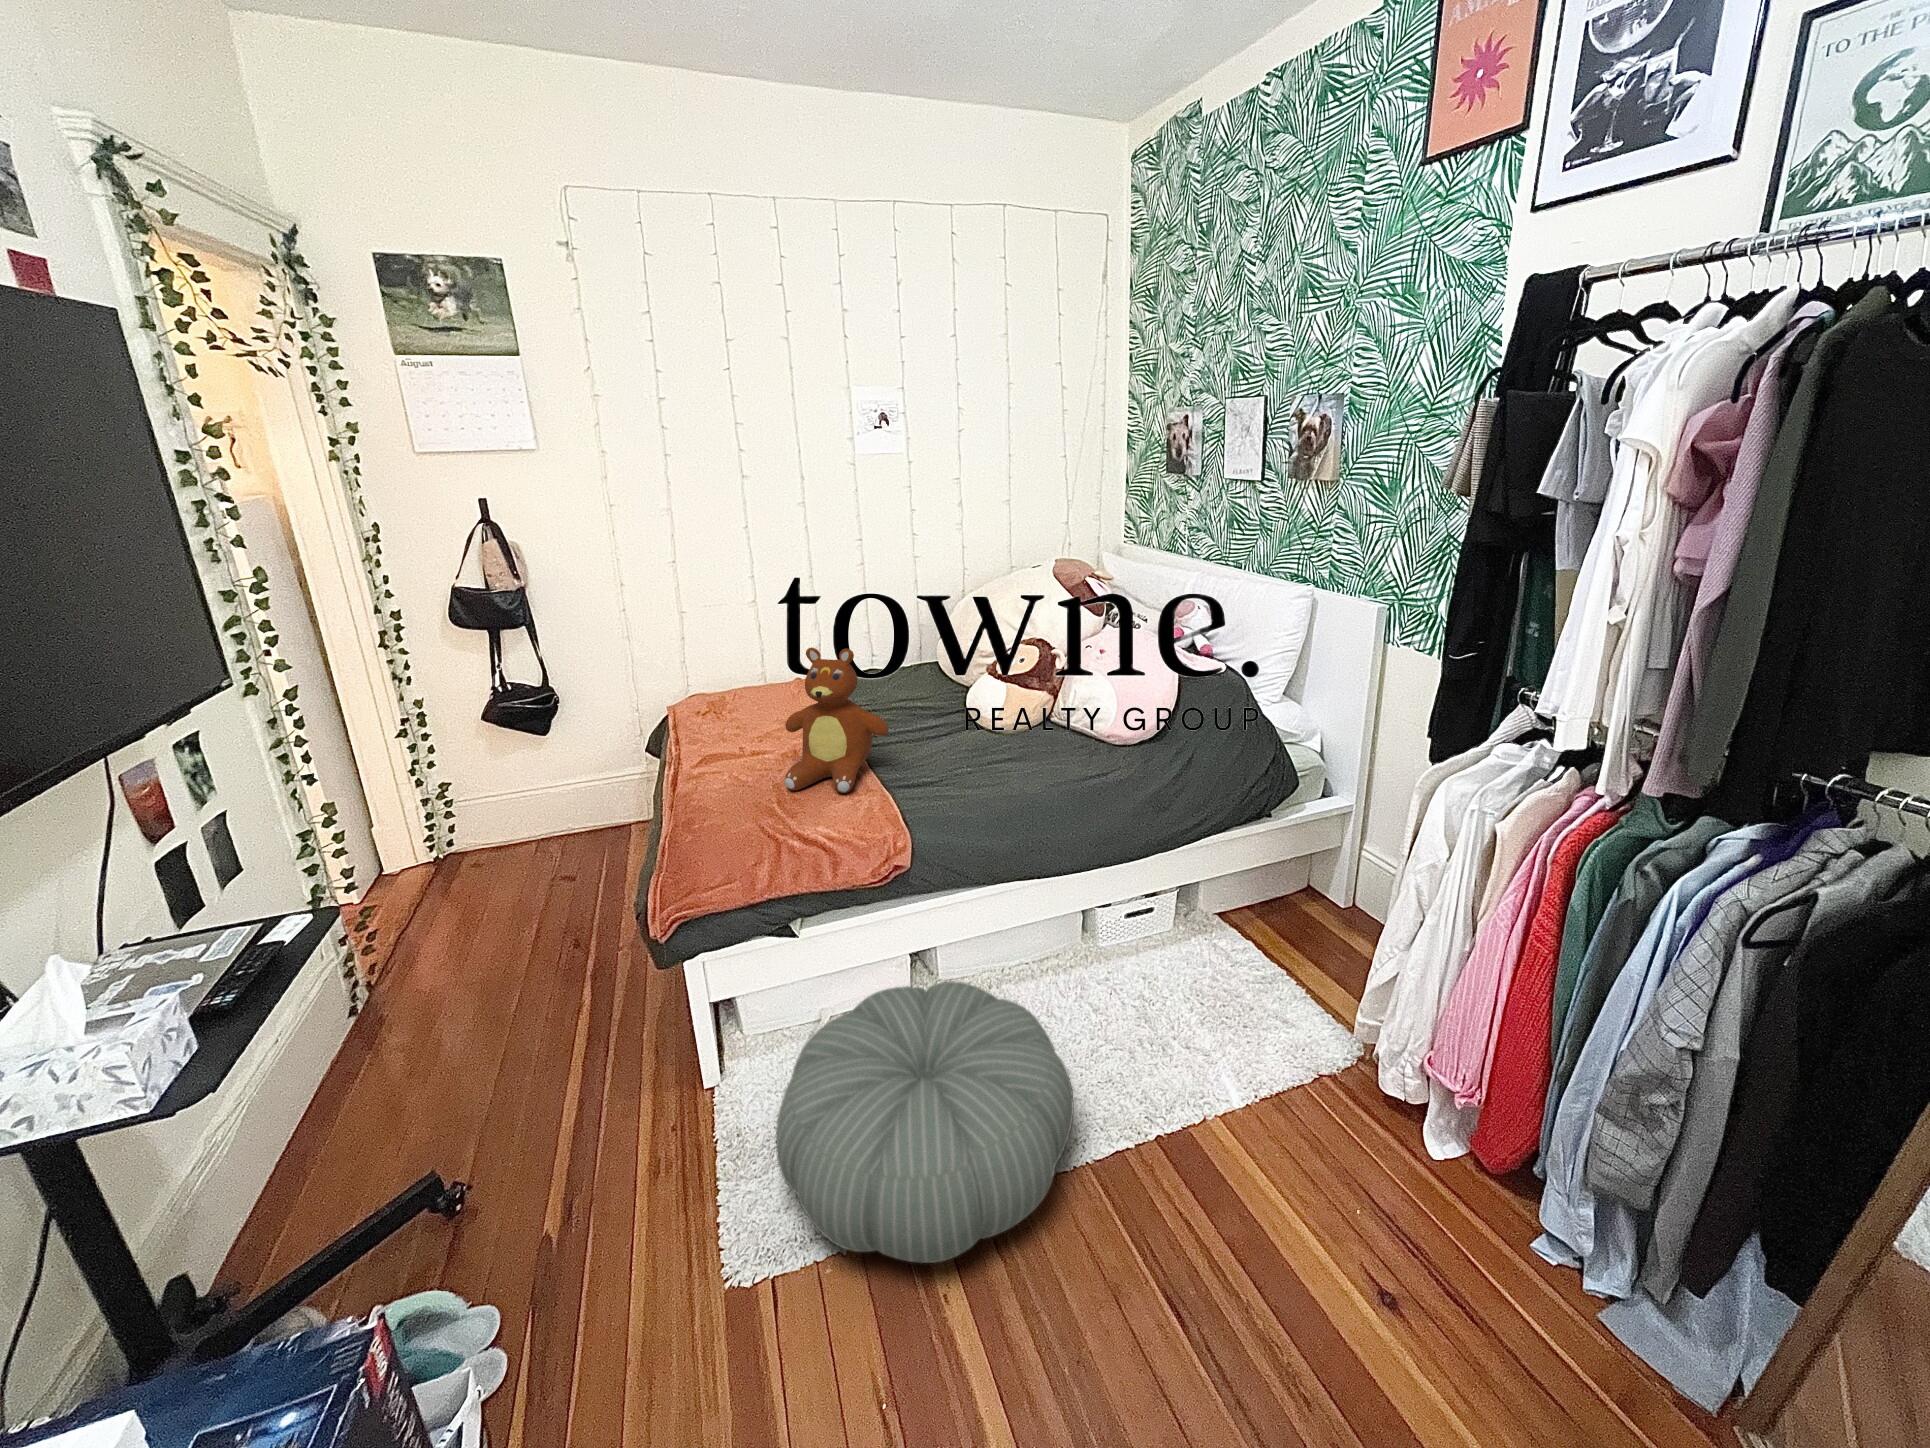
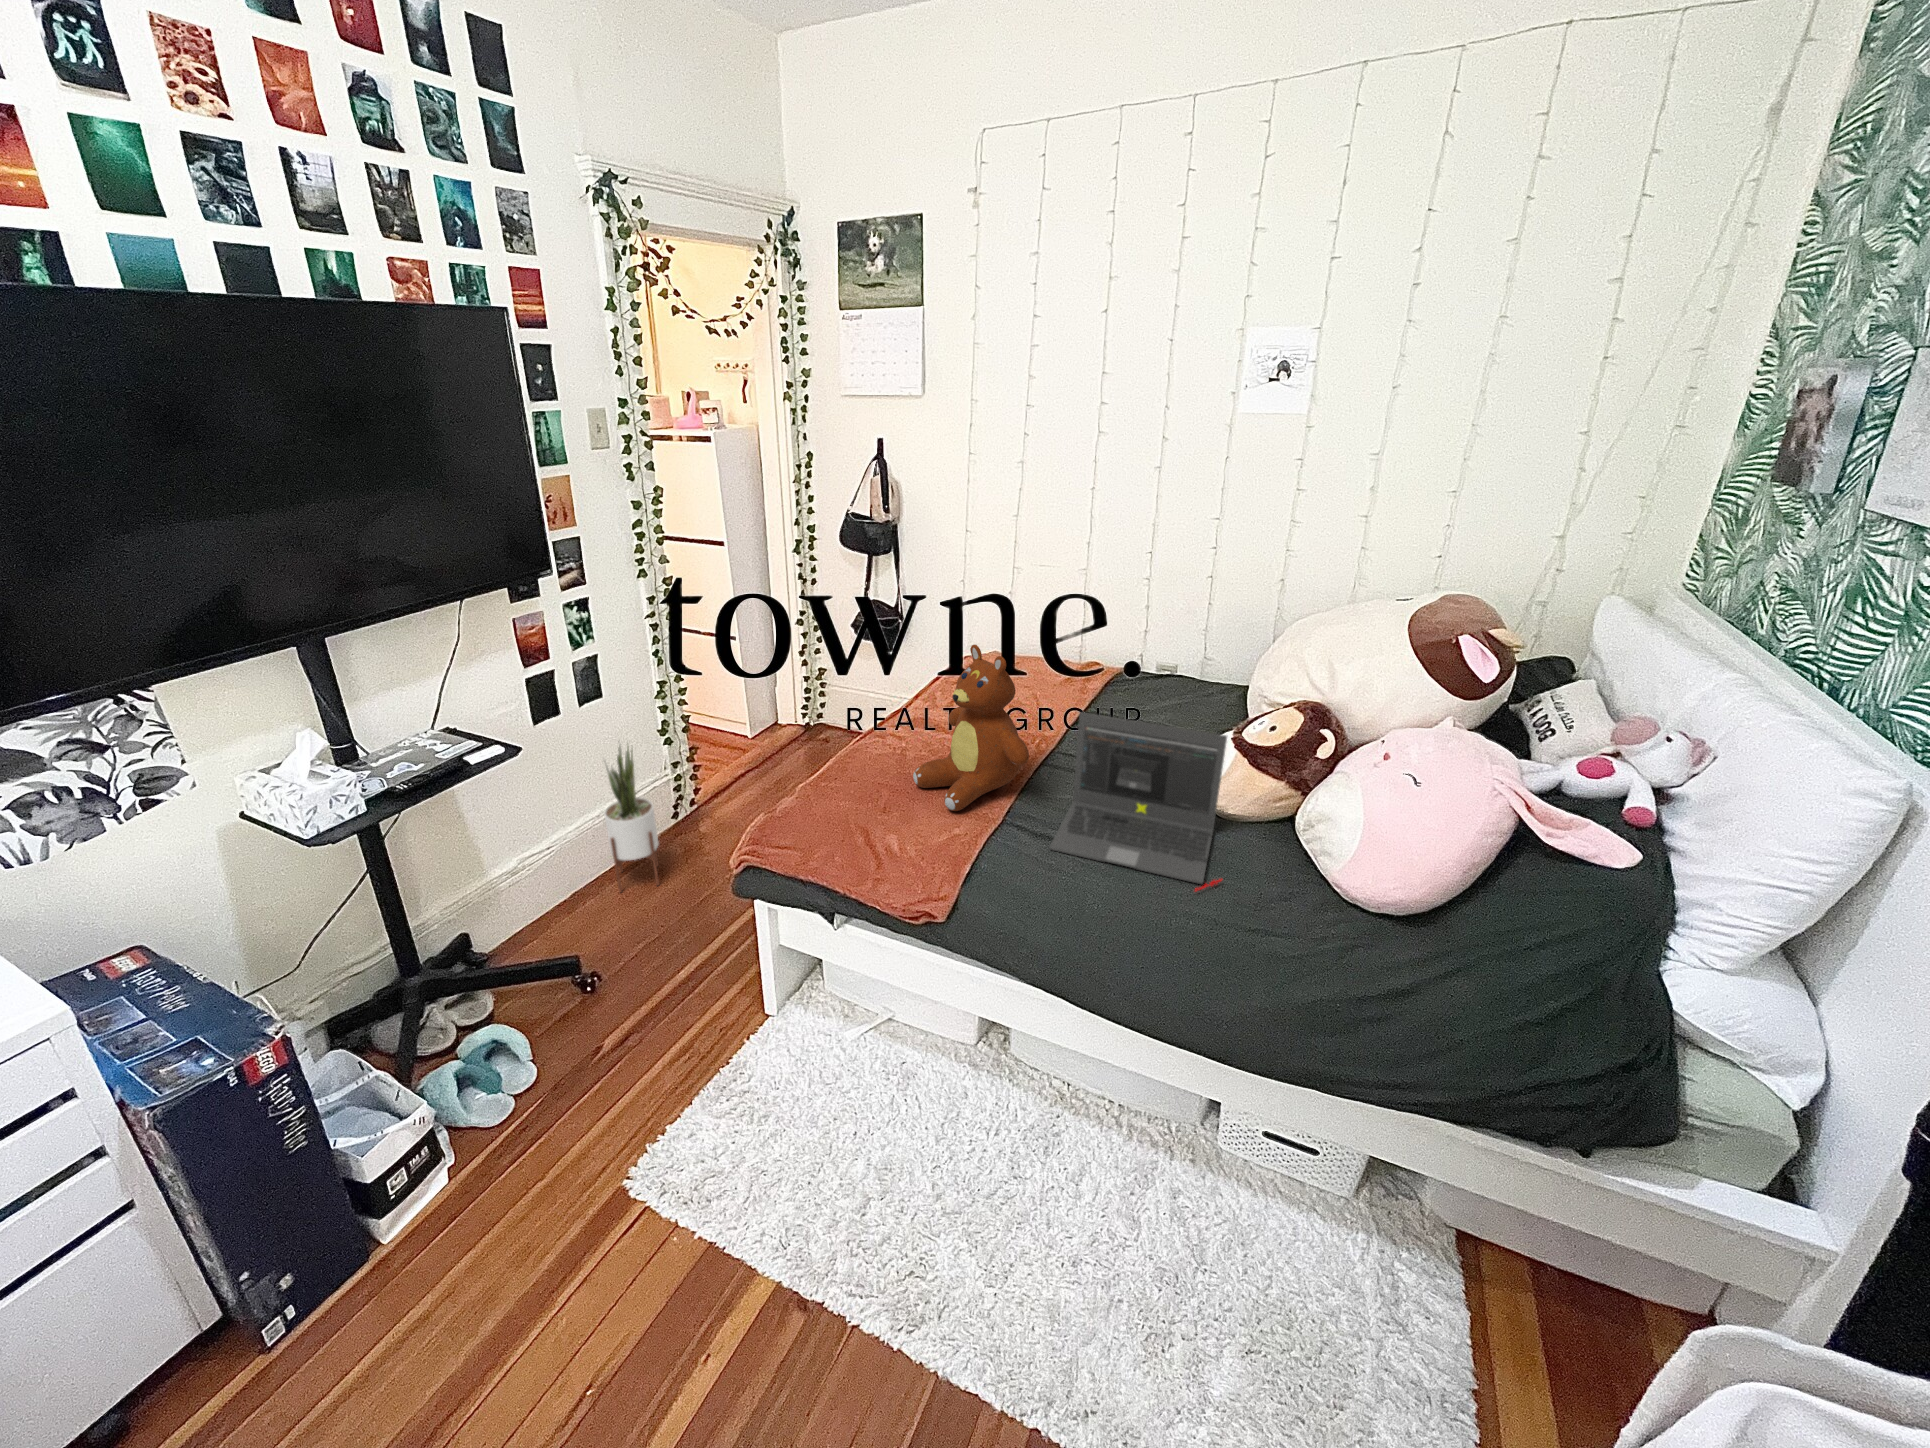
laptop: none [914,665,1058,786] -> present [1049,712,1227,891]
potted plant: none [308,904,420,1116] -> present [604,746,659,892]
pouf: present [776,981,1074,1263] -> none [665,1027,990,1367]

